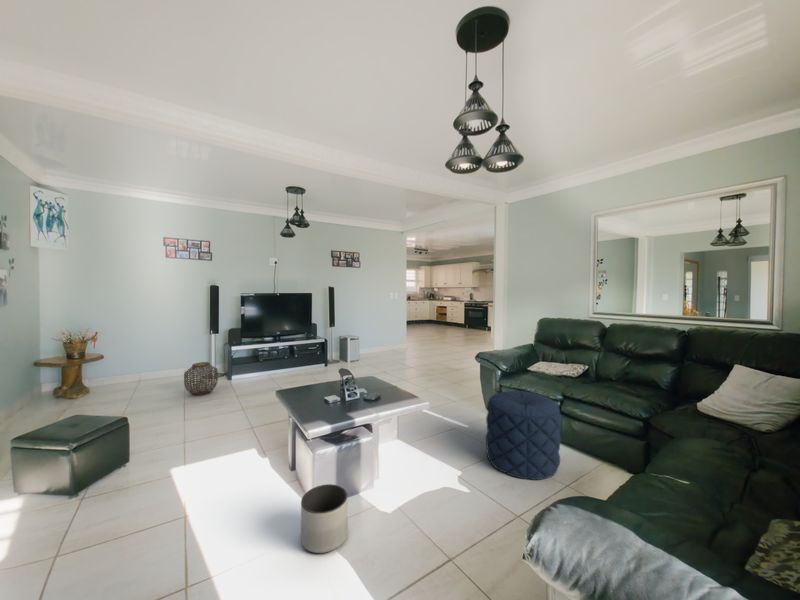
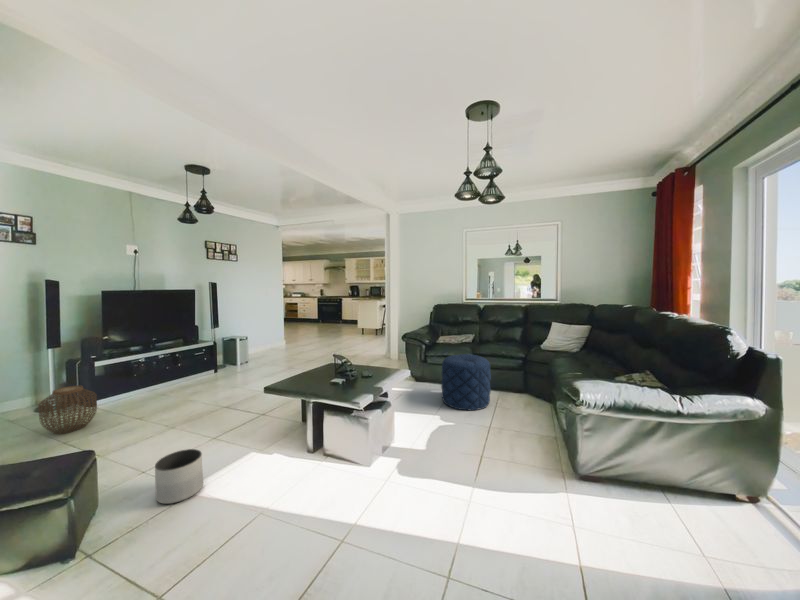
planter: present [301,484,348,553] -> present [155,449,203,504]

